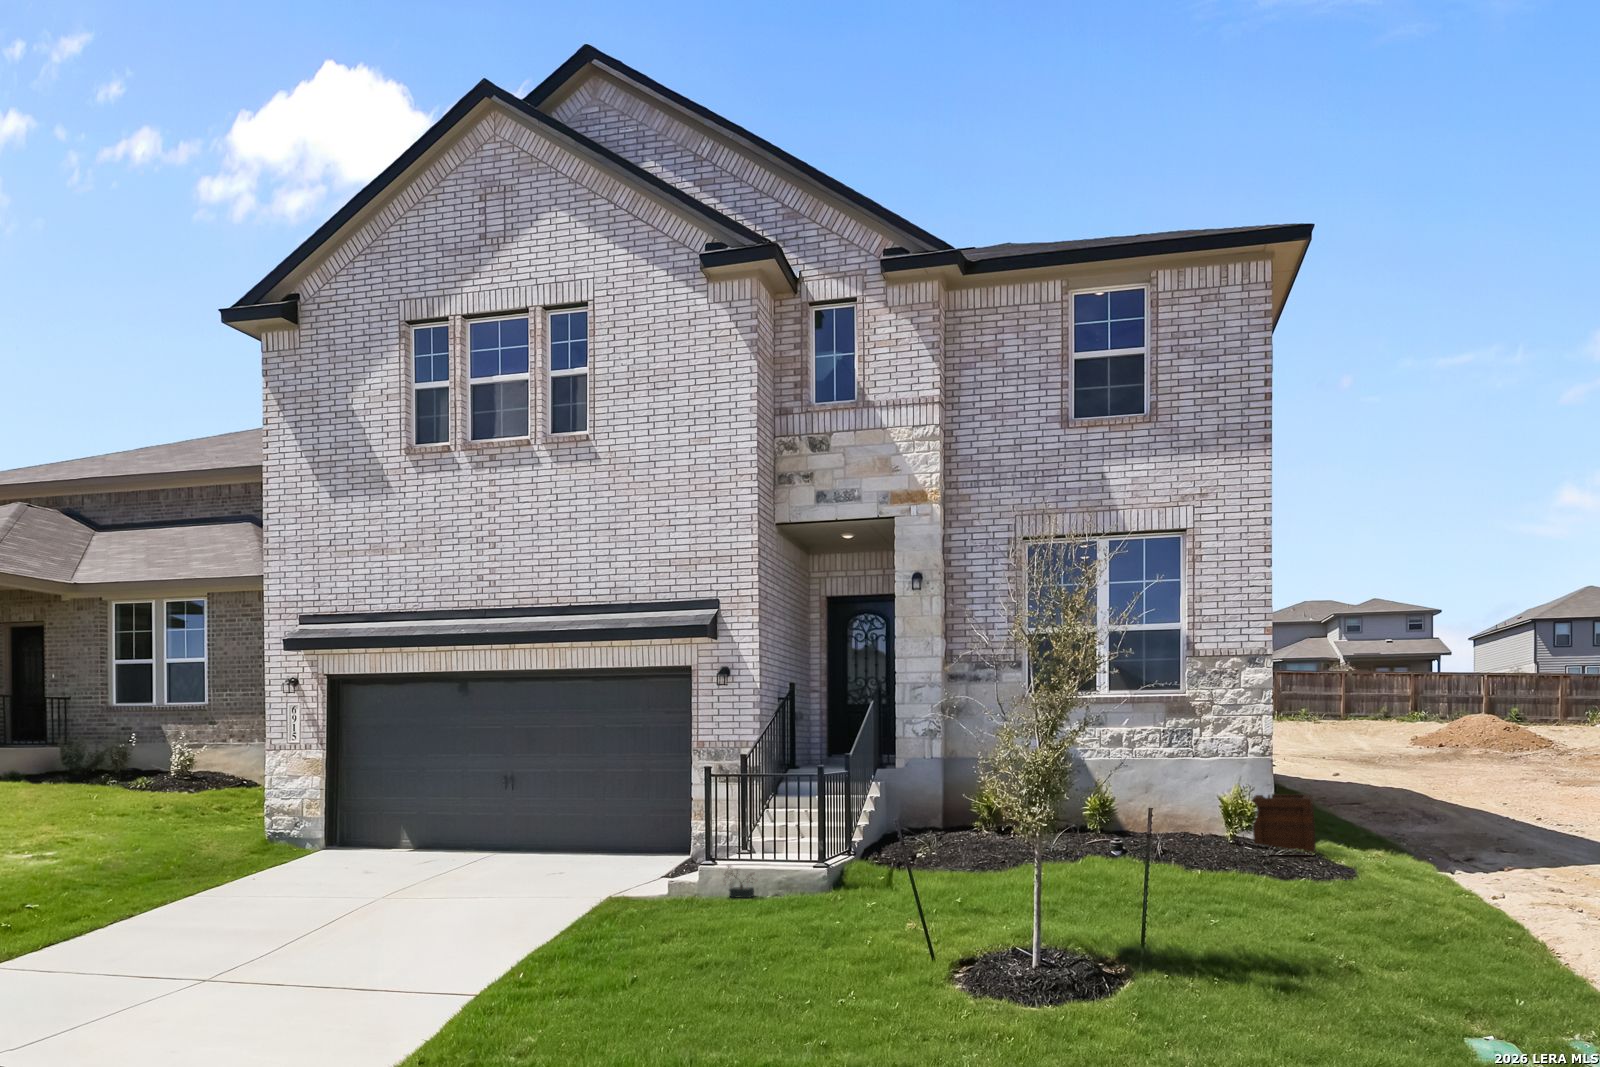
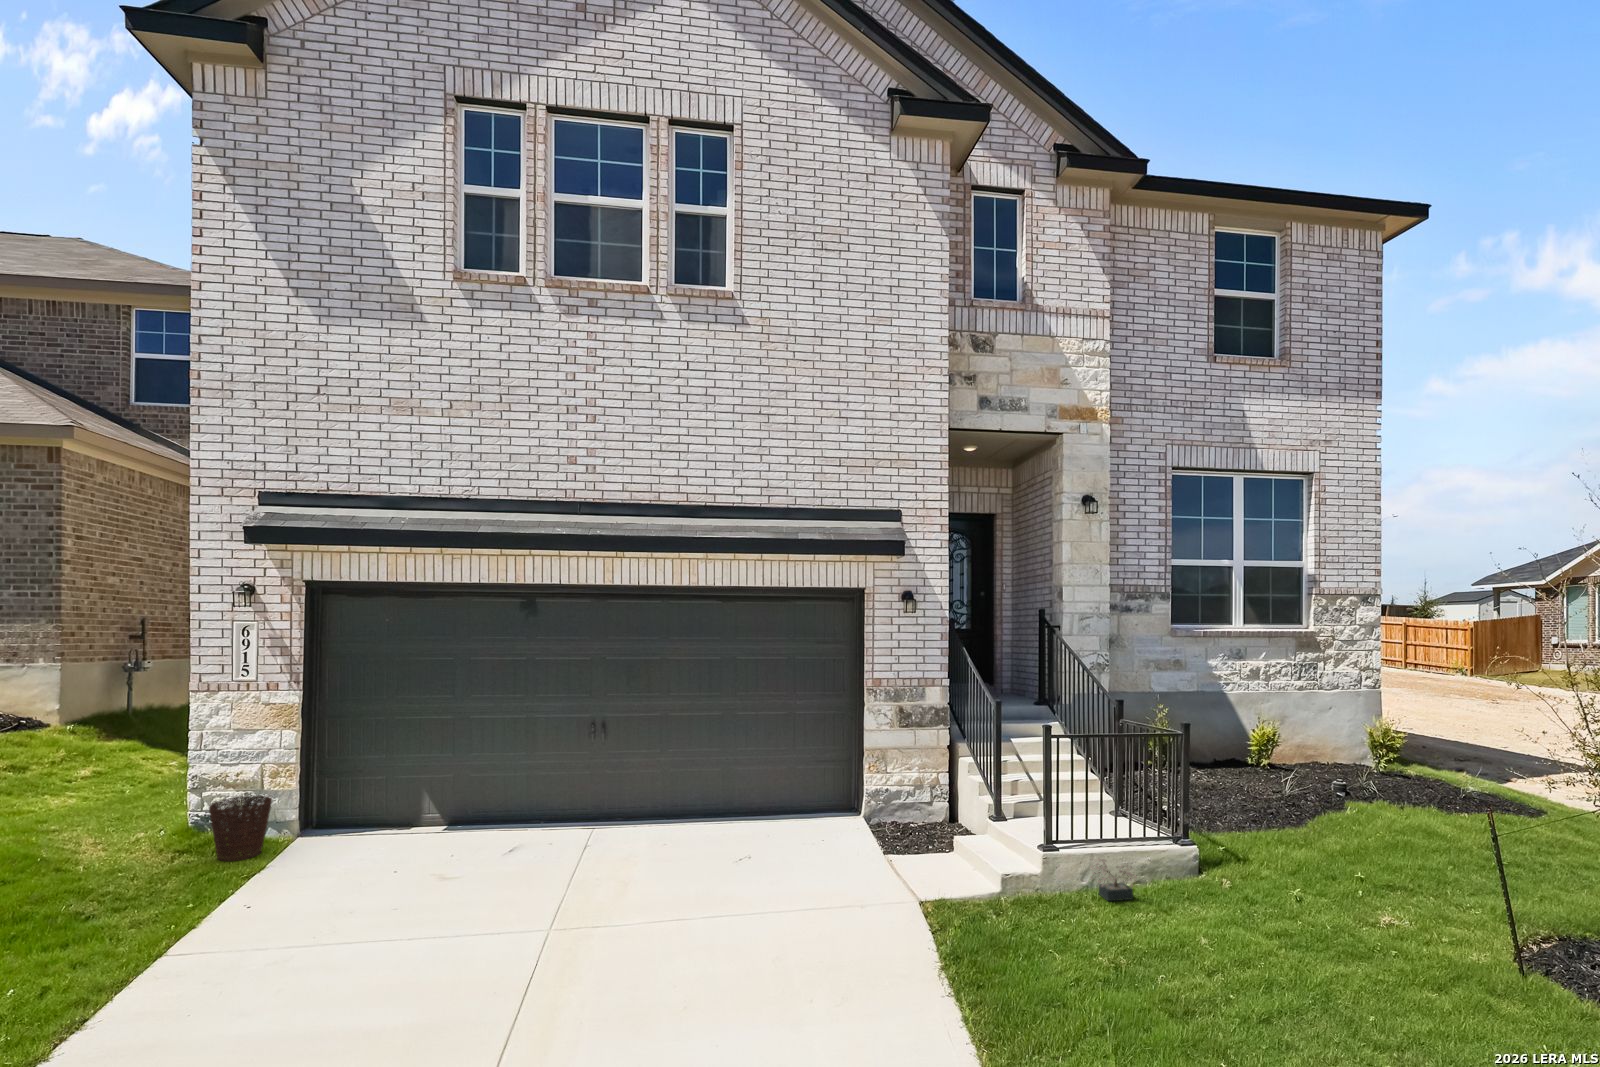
wooden crate: present [1251,794,1316,856] -> none [1292,707,1372,765]
basket: none [266,823,305,862] -> present [209,796,272,861]

